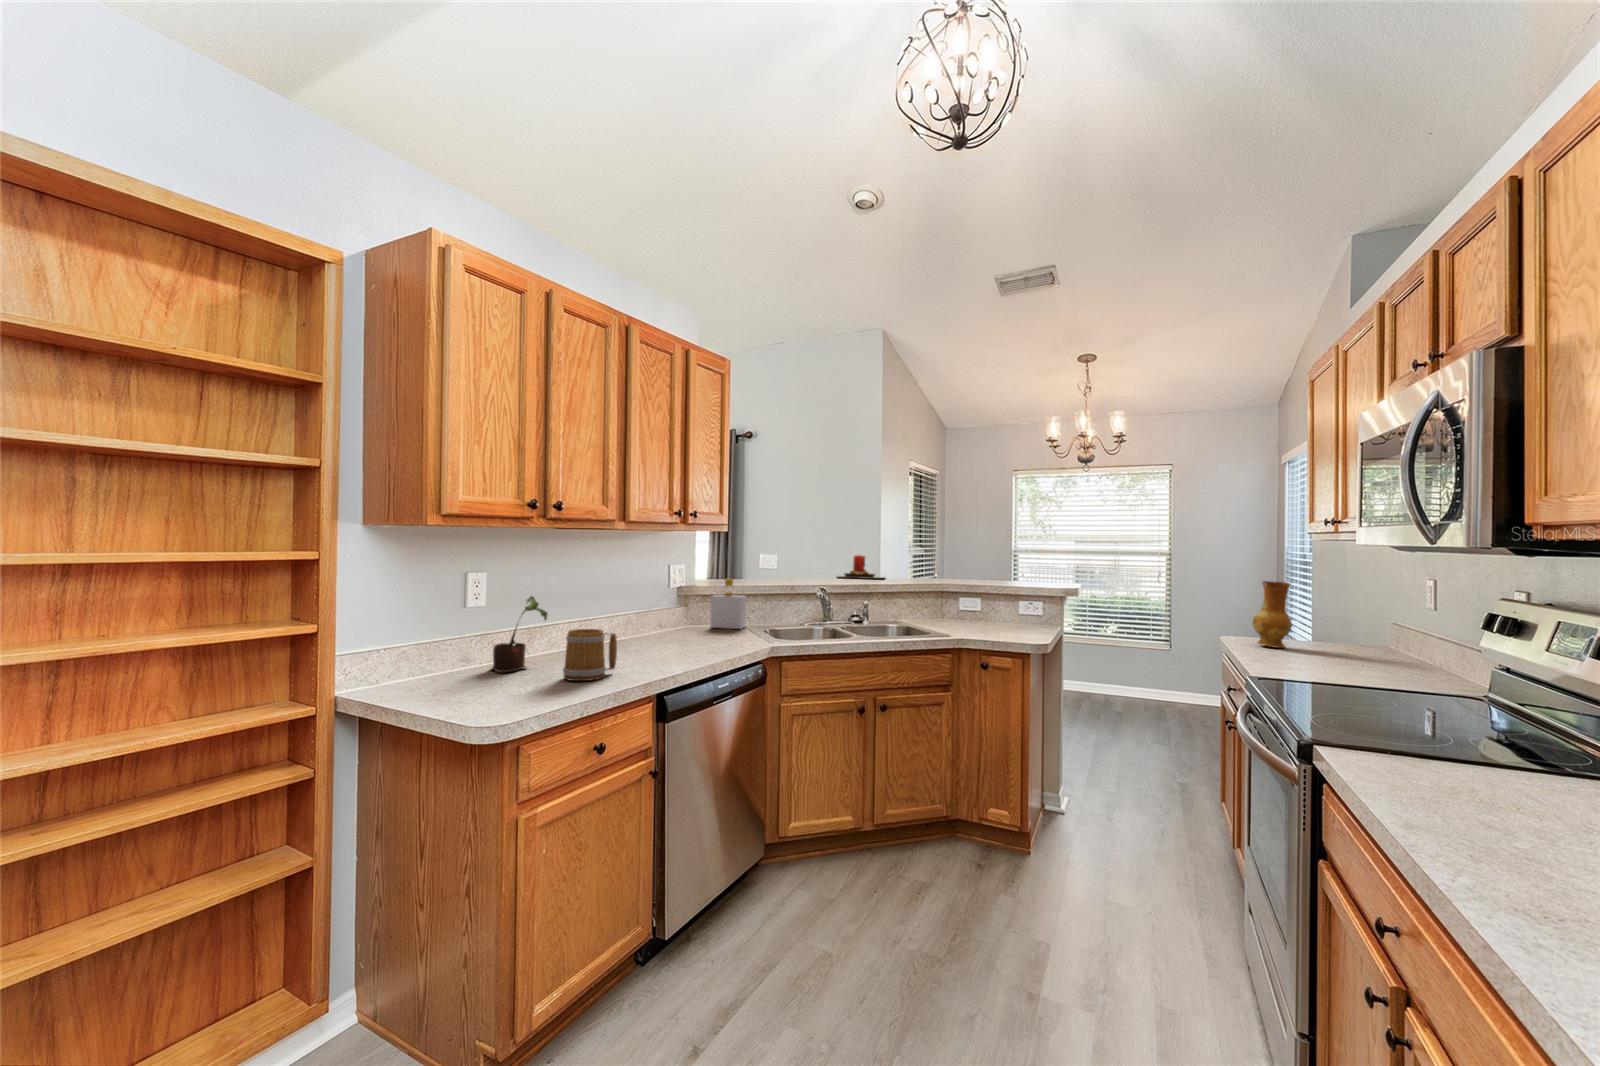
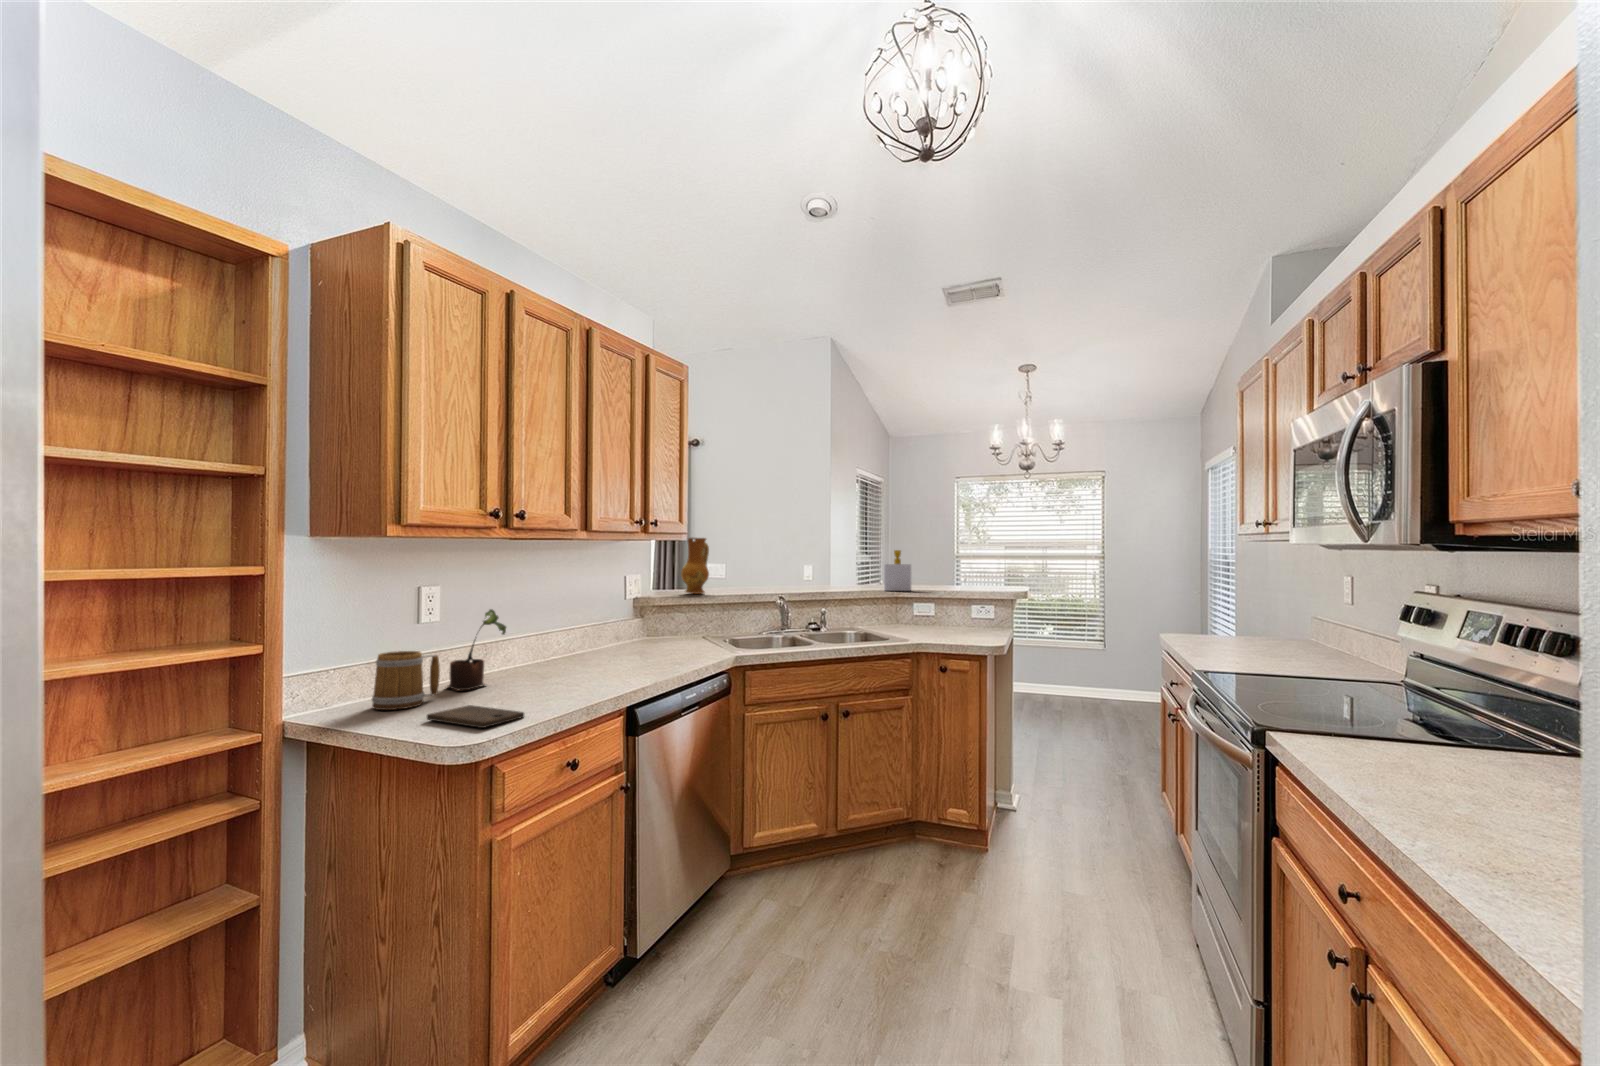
candle: present [837,555,884,579] -> none [788,561,837,585]
soap bottle: present [710,579,746,629] -> present [884,550,911,591]
ceramic jug: present [1252,581,1292,648] -> present [681,538,709,594]
mug: present [563,629,617,681] -> present [372,651,440,710]
cutting board: none [461,687,550,709] -> present [427,705,524,728]

